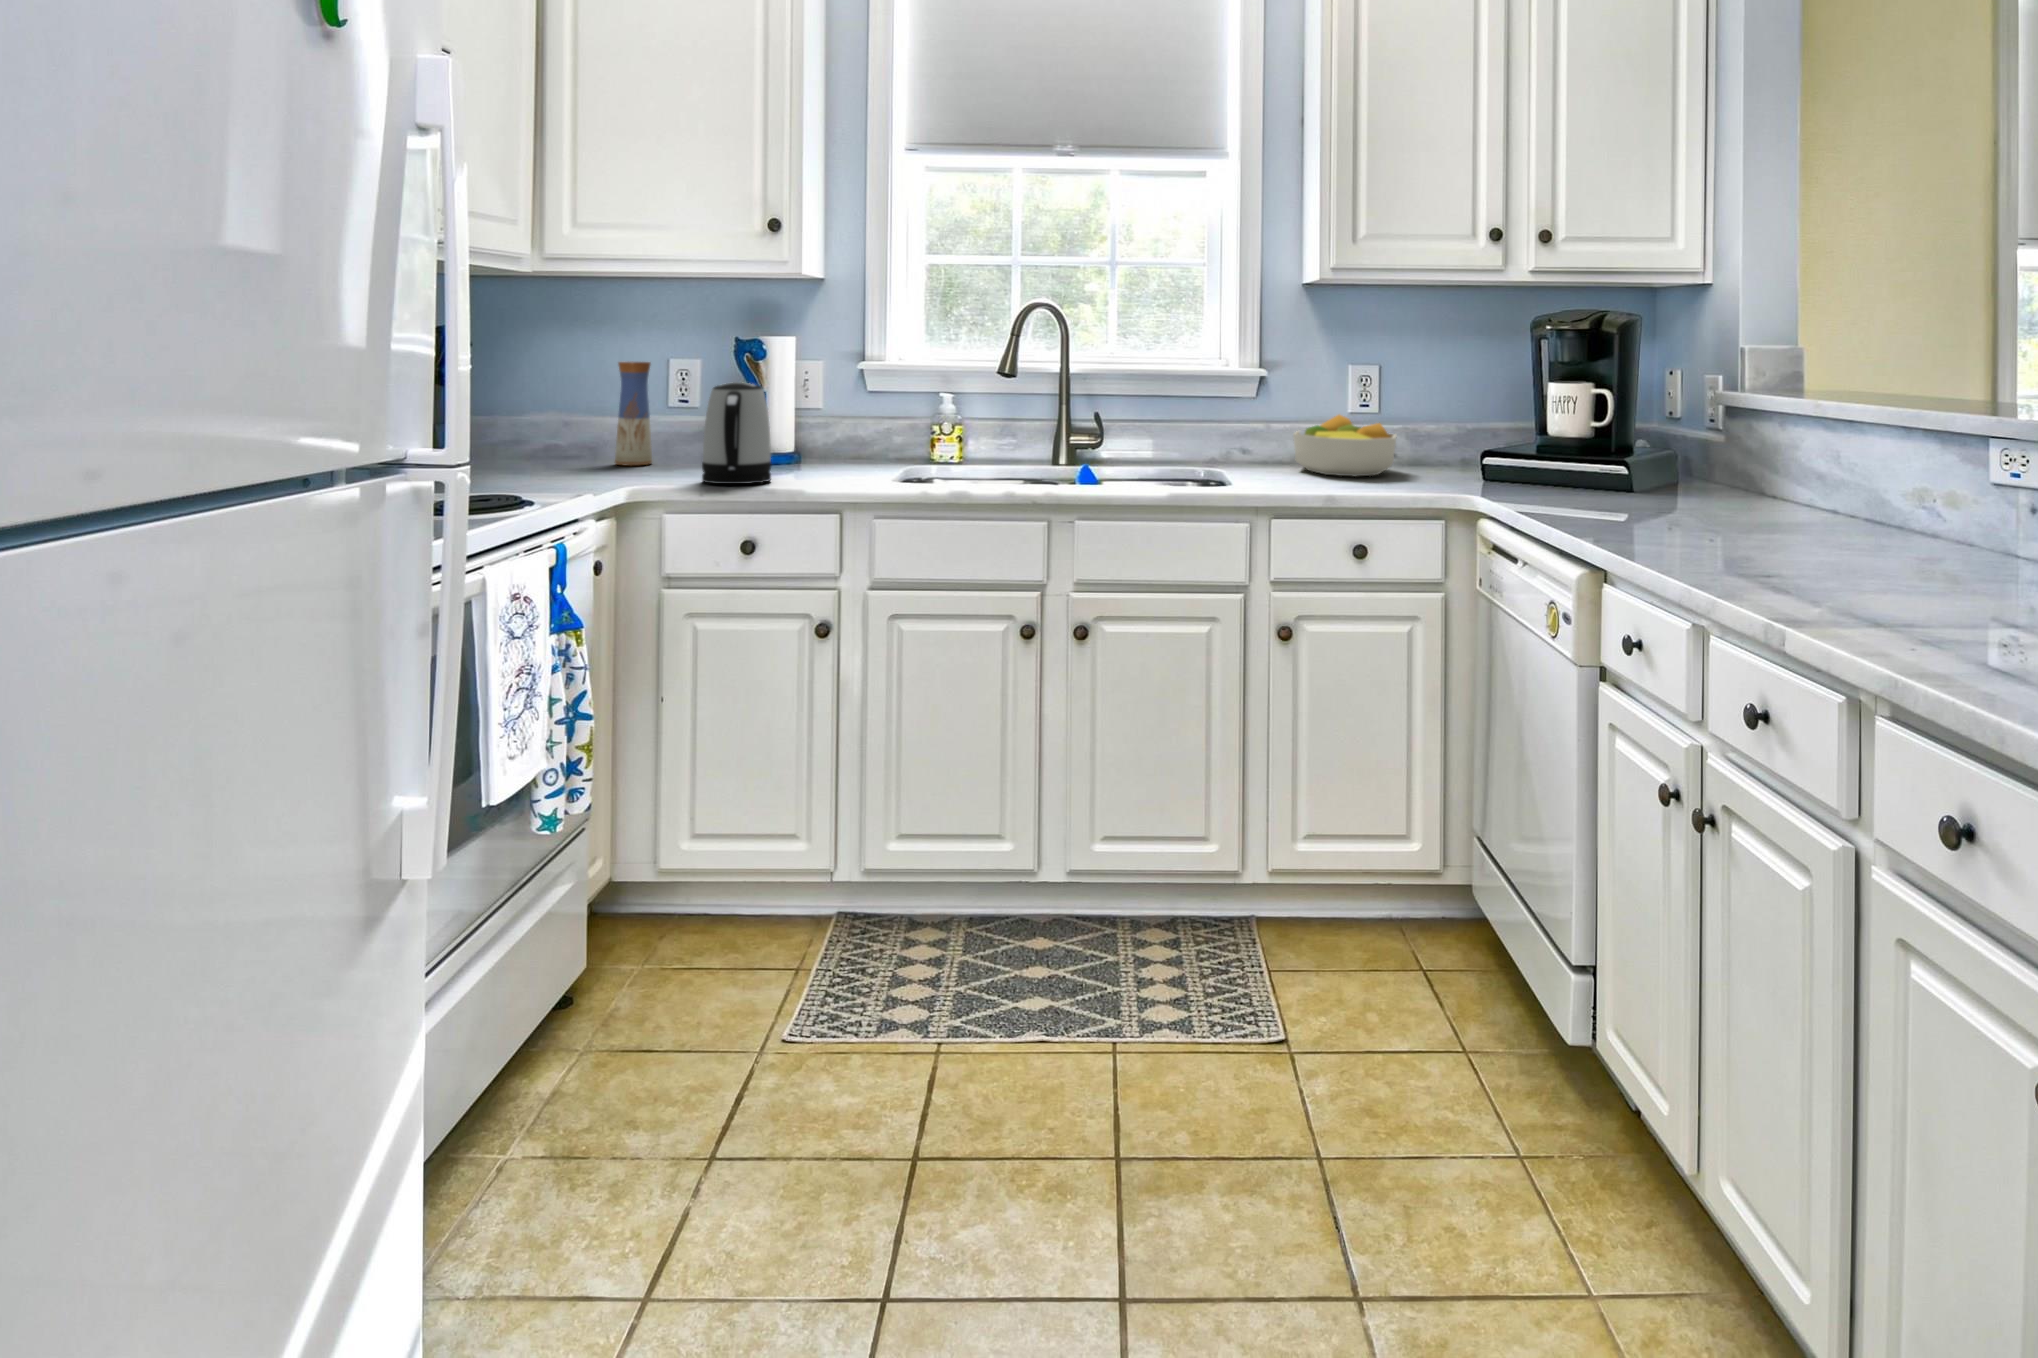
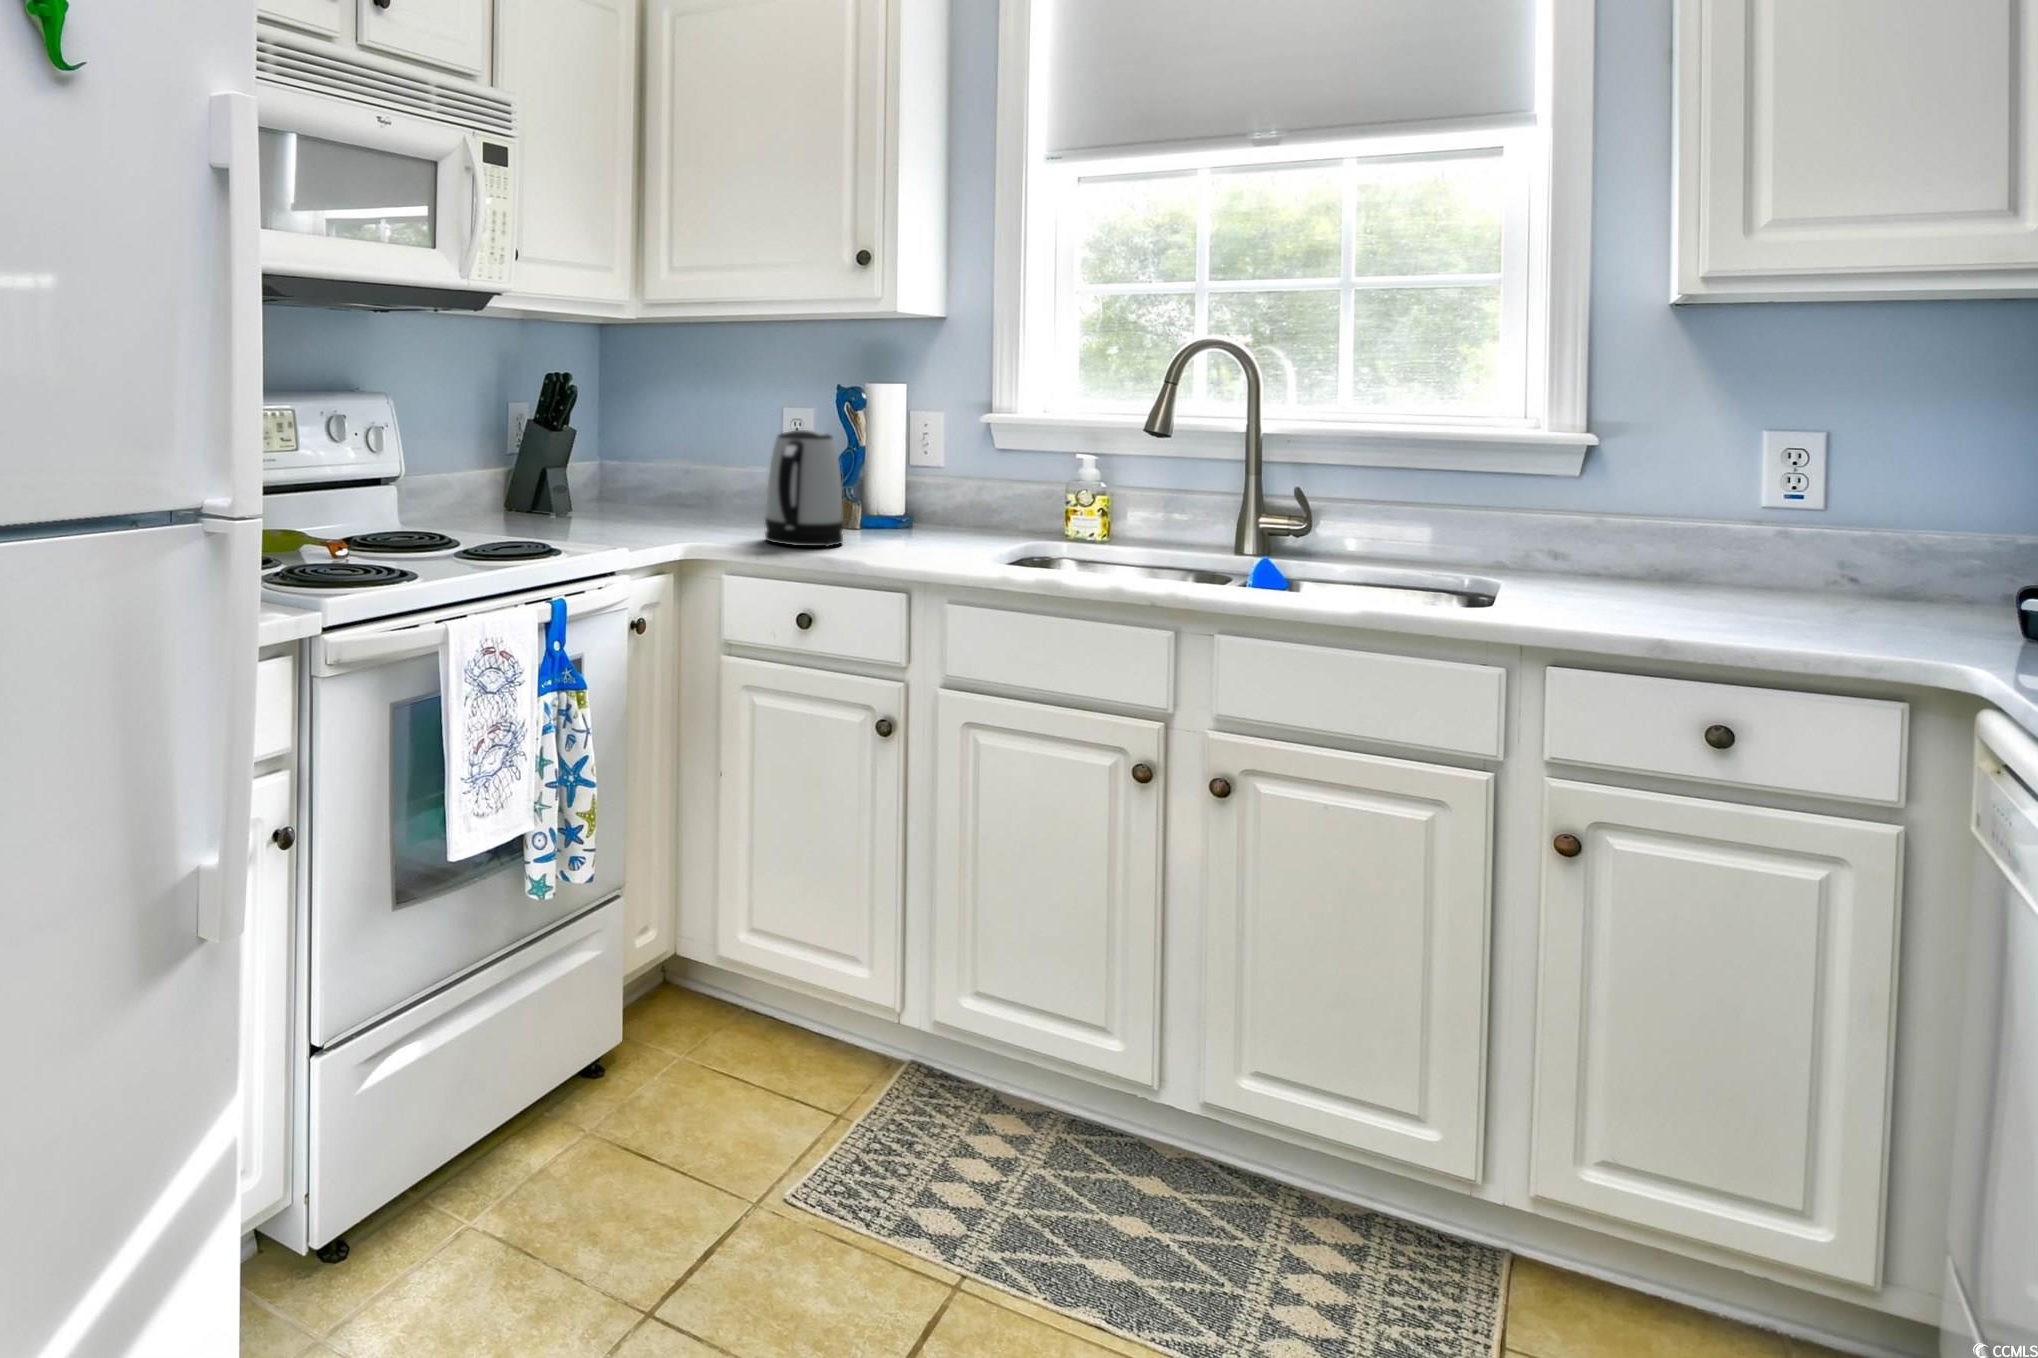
vase: present [615,362,652,466] -> none [708,399,746,512]
fruit bowl: present [1293,415,1396,477] -> none [1640,513,1858,619]

